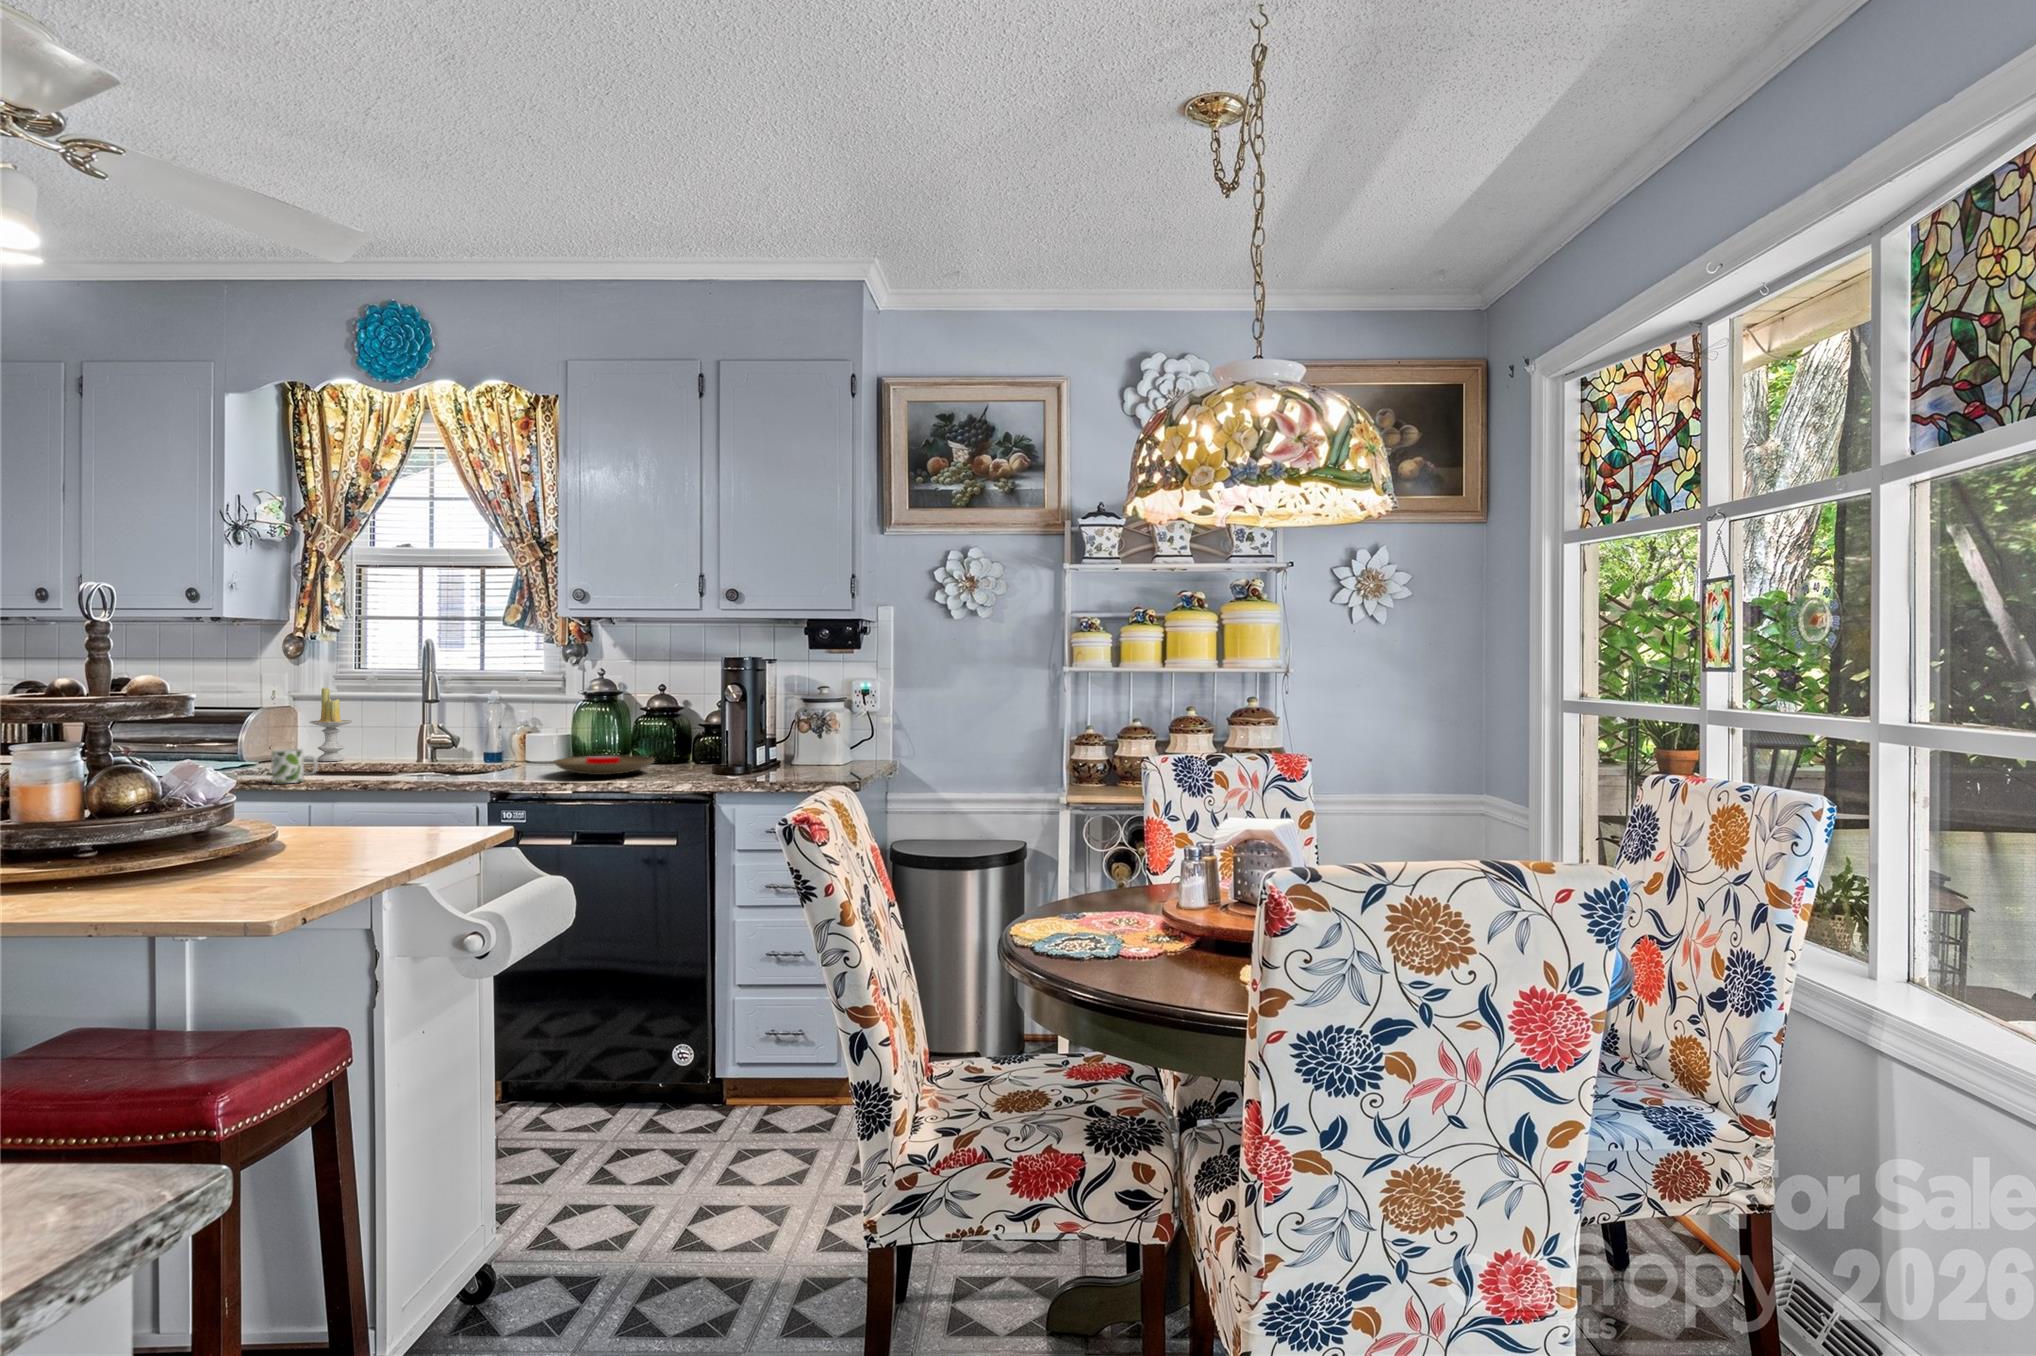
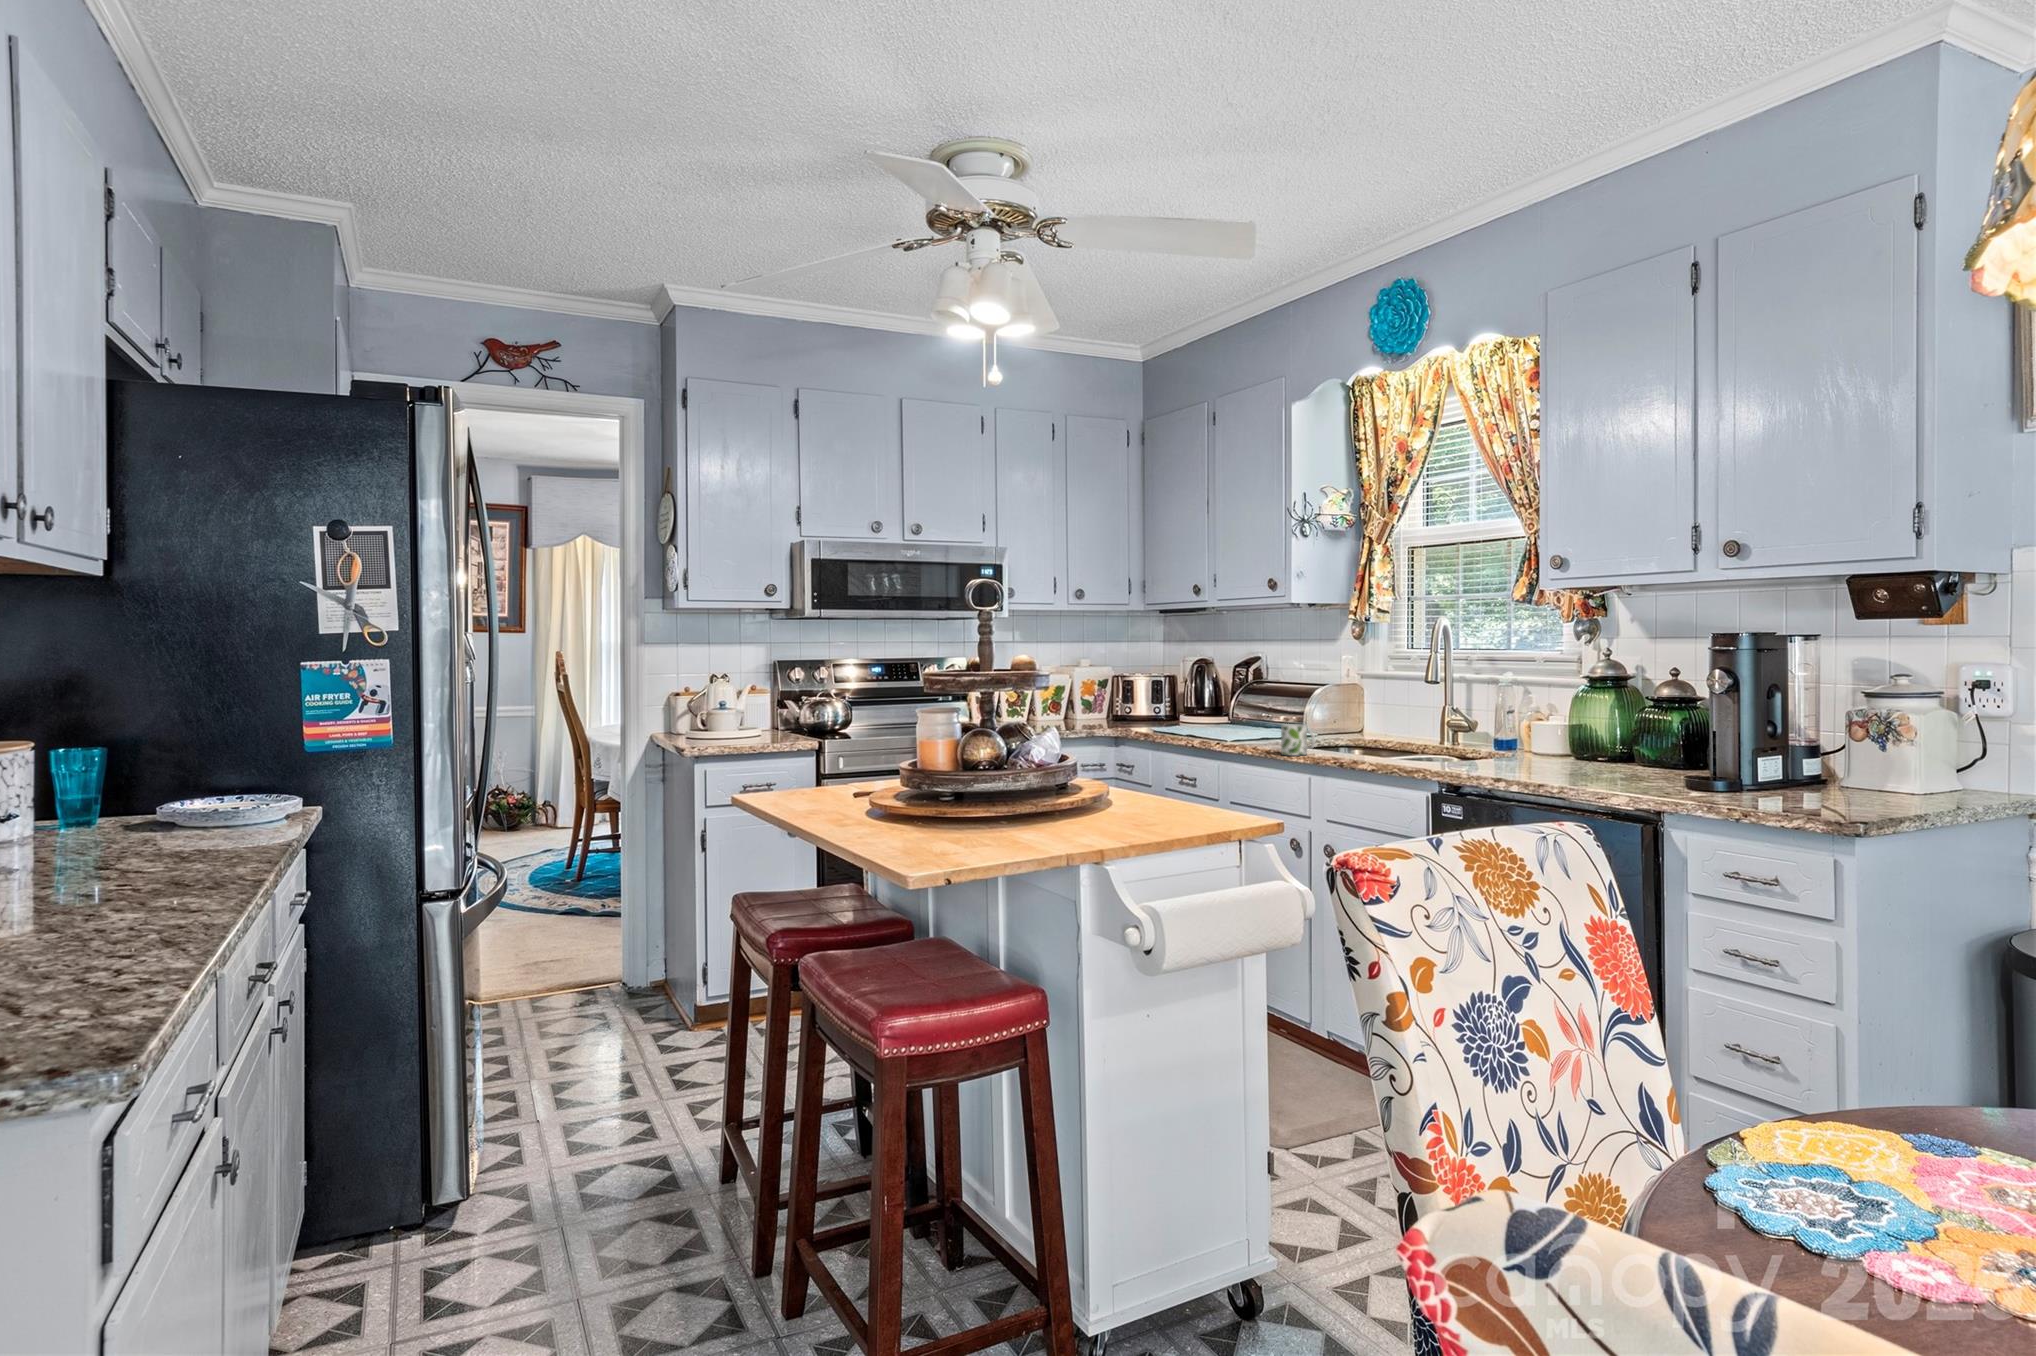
candle: present [309,688,352,761] -> none [1356,667,1393,738]
plate: present [554,756,655,775] -> none [1506,751,1630,774]

